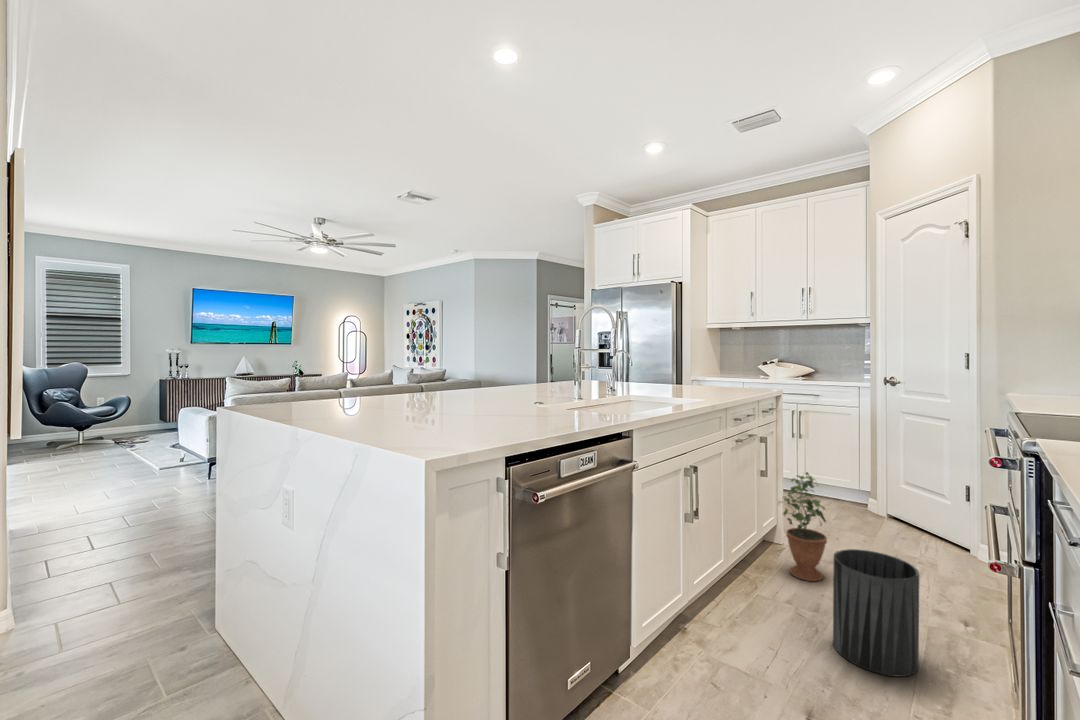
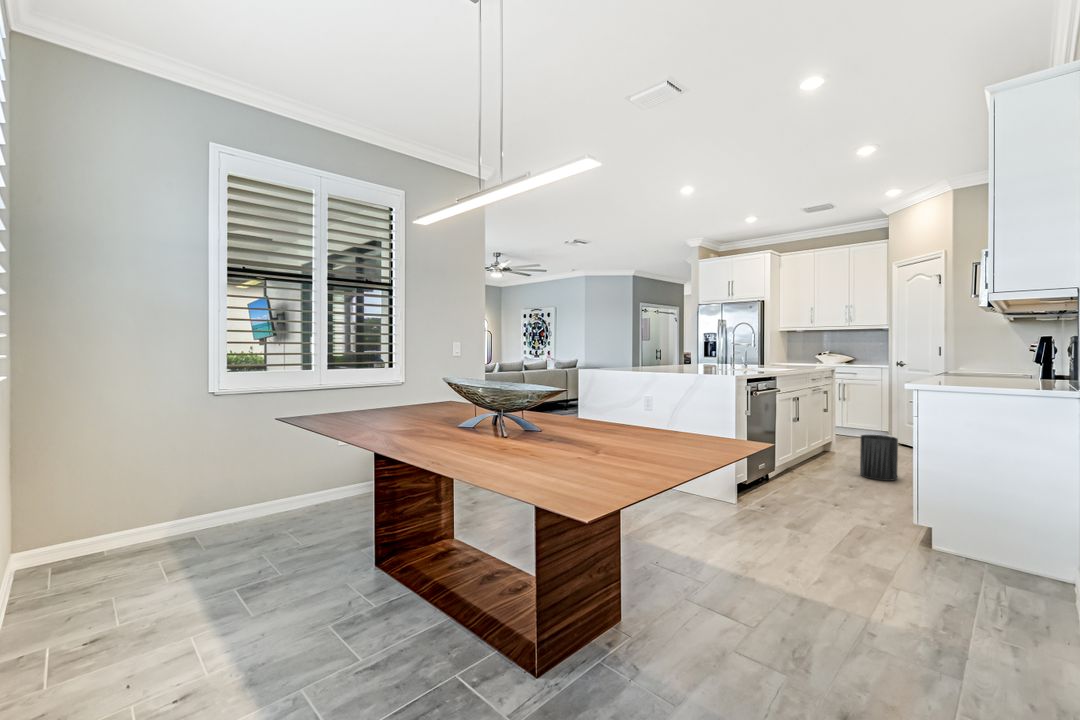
potted plant: present [783,472,827,581] -> none [833,407,859,462]

